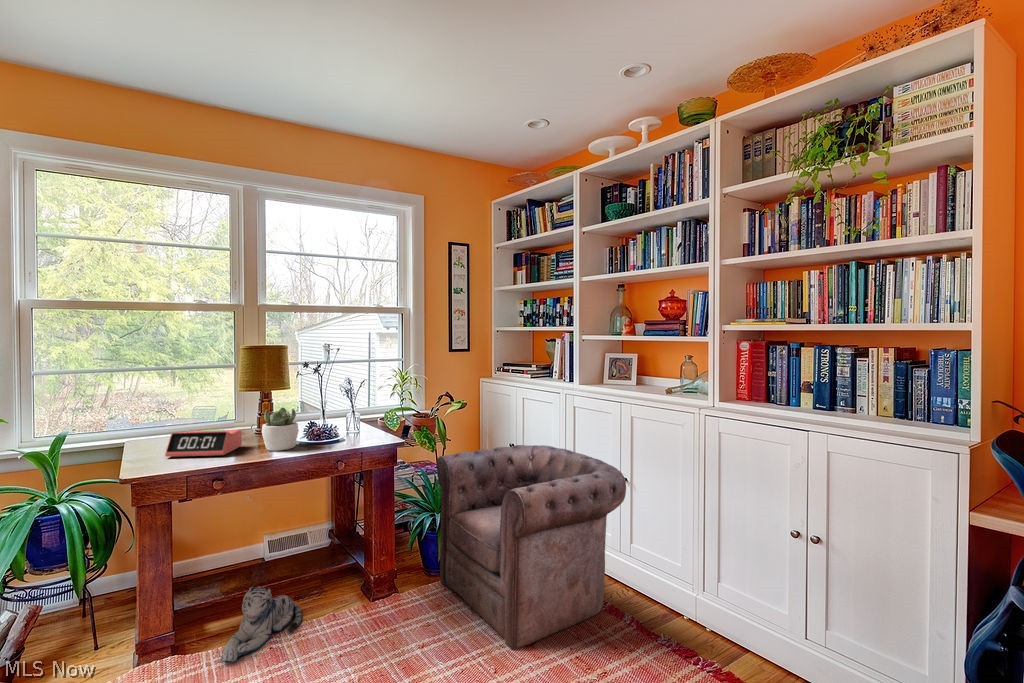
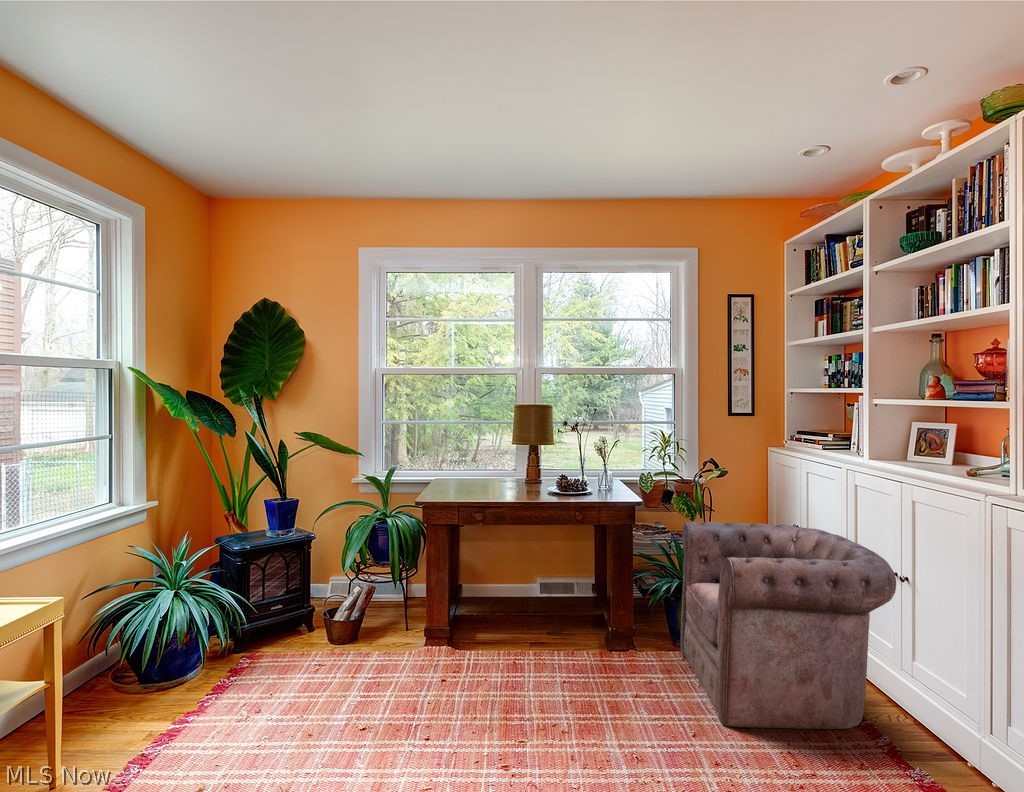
succulent plant: present [262,408,299,451] -> none [522,457,550,494]
alarm clock: present [165,430,242,457] -> none [454,470,509,492]
plush toy: present [222,587,302,662] -> none [480,605,549,659]

